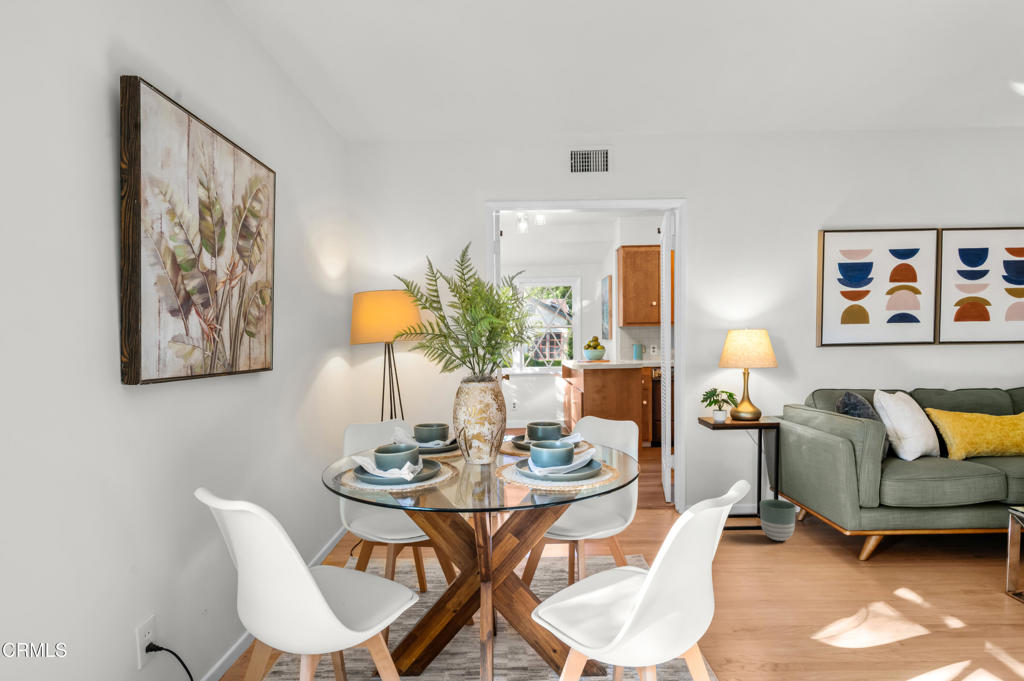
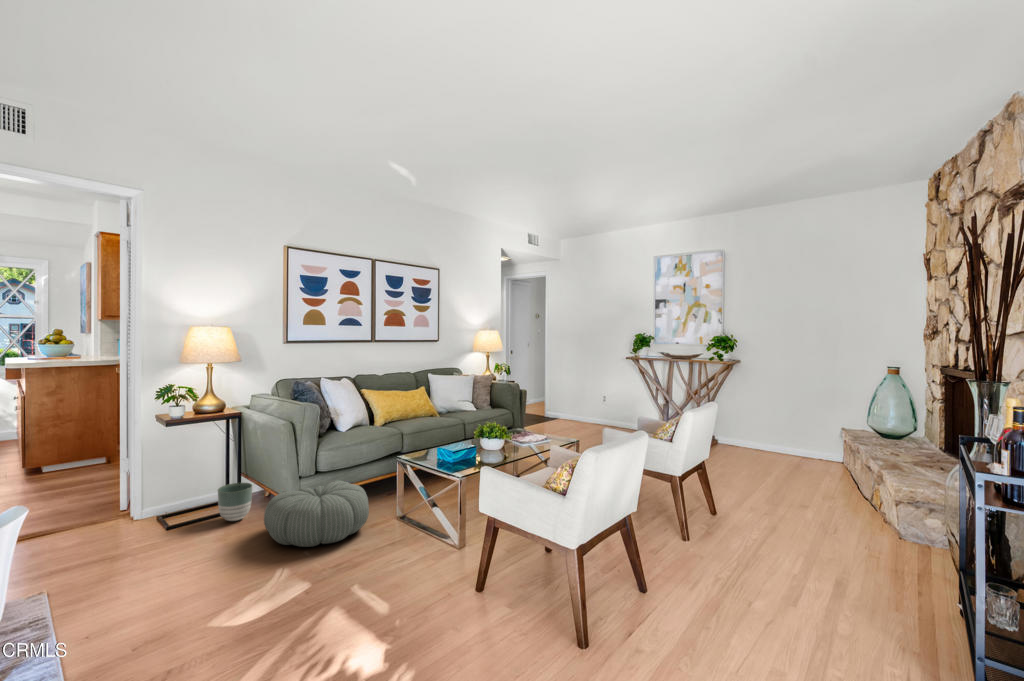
pouf: none [820,516,964,599] -> present [264,481,369,547]

